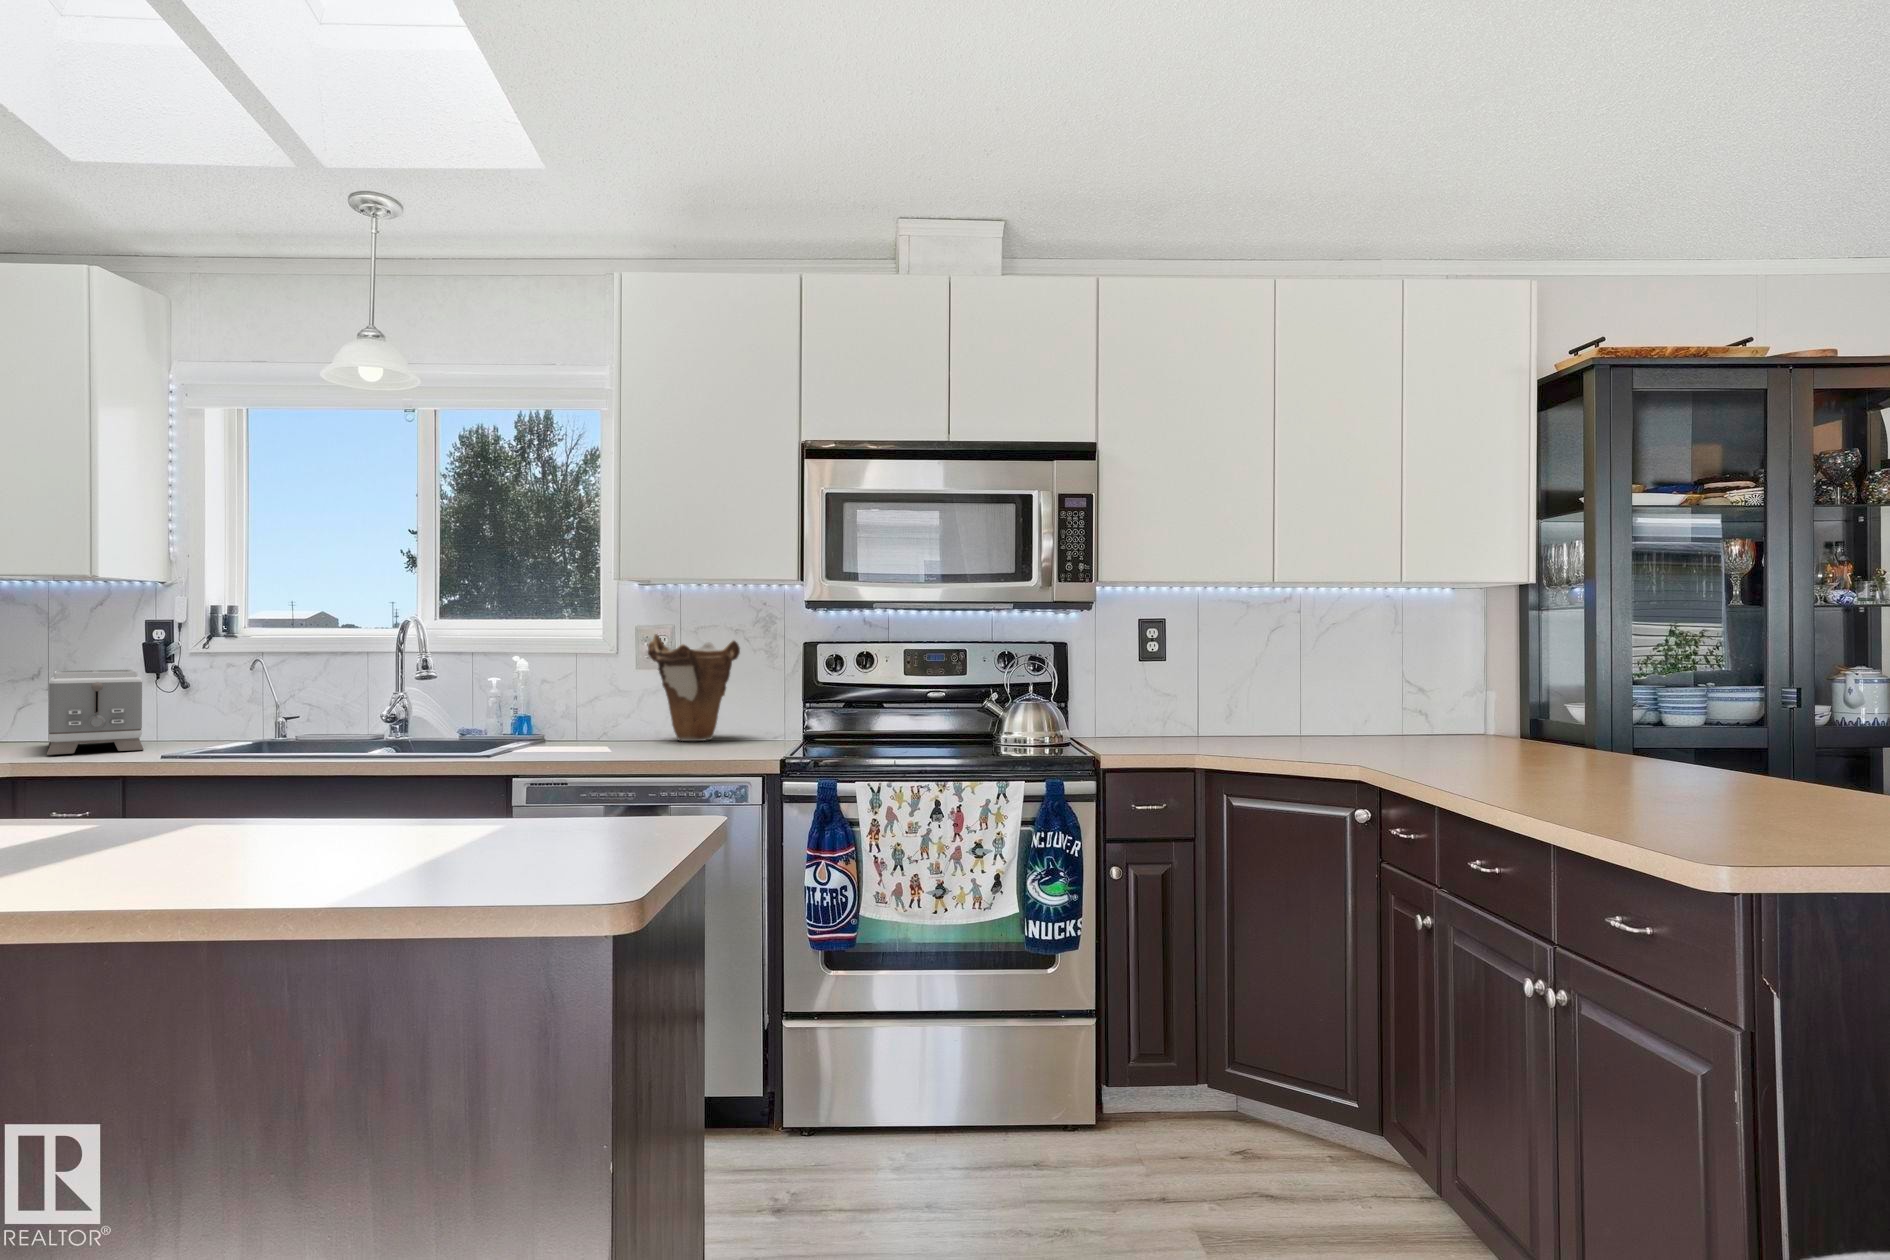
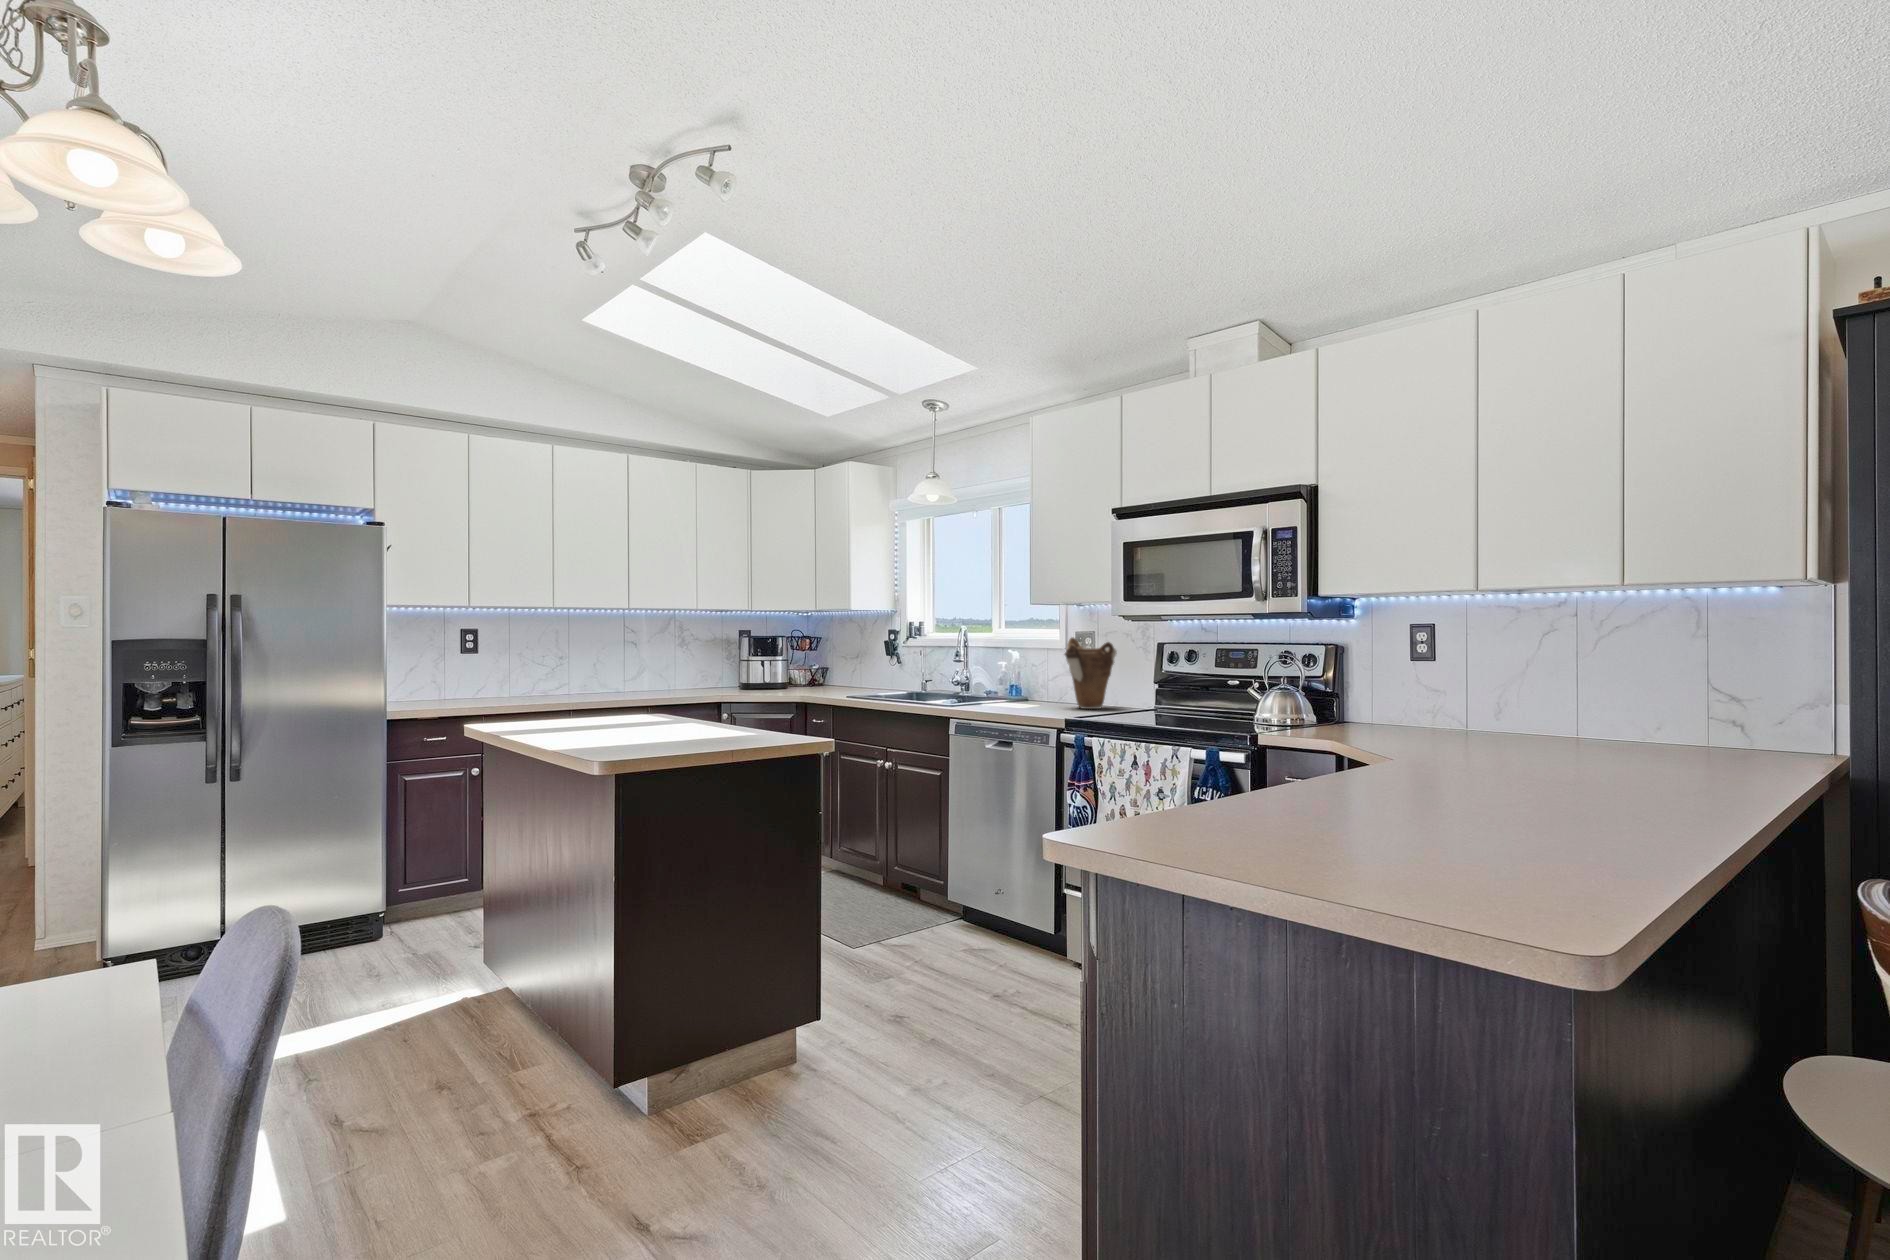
toaster: present [47,670,143,755] -> none [829,654,880,694]

